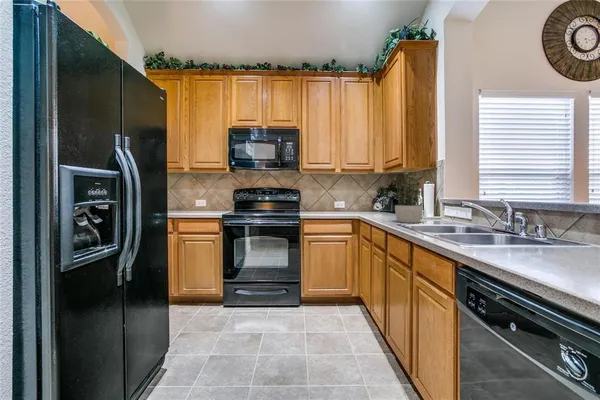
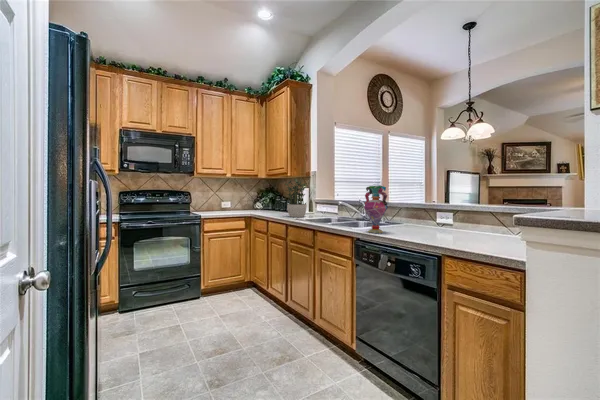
vase: none [472,174,521,258] -> present [364,186,388,233]

